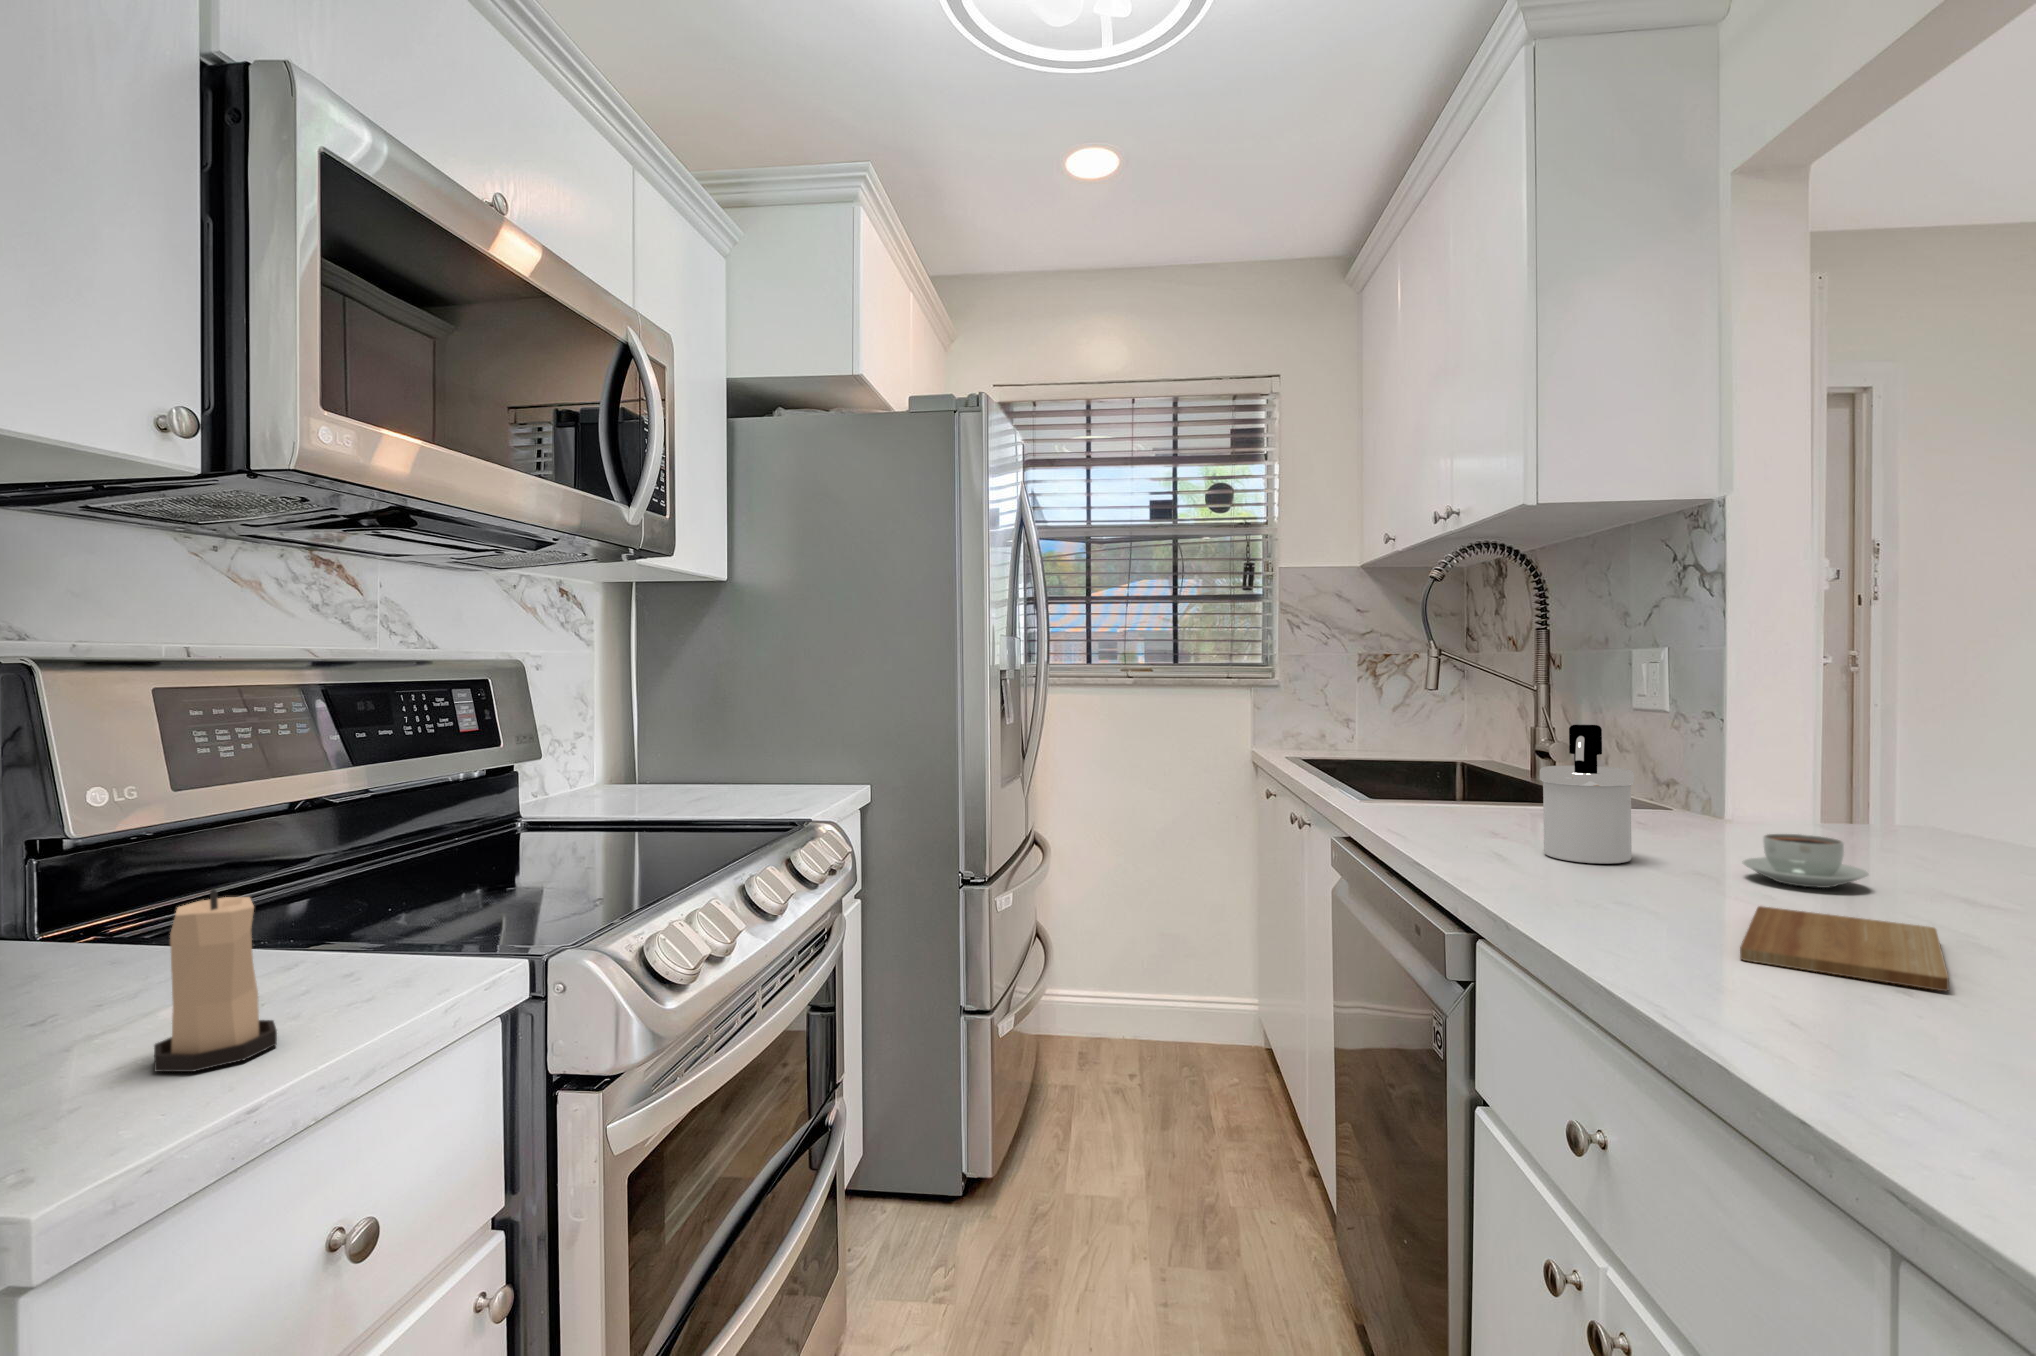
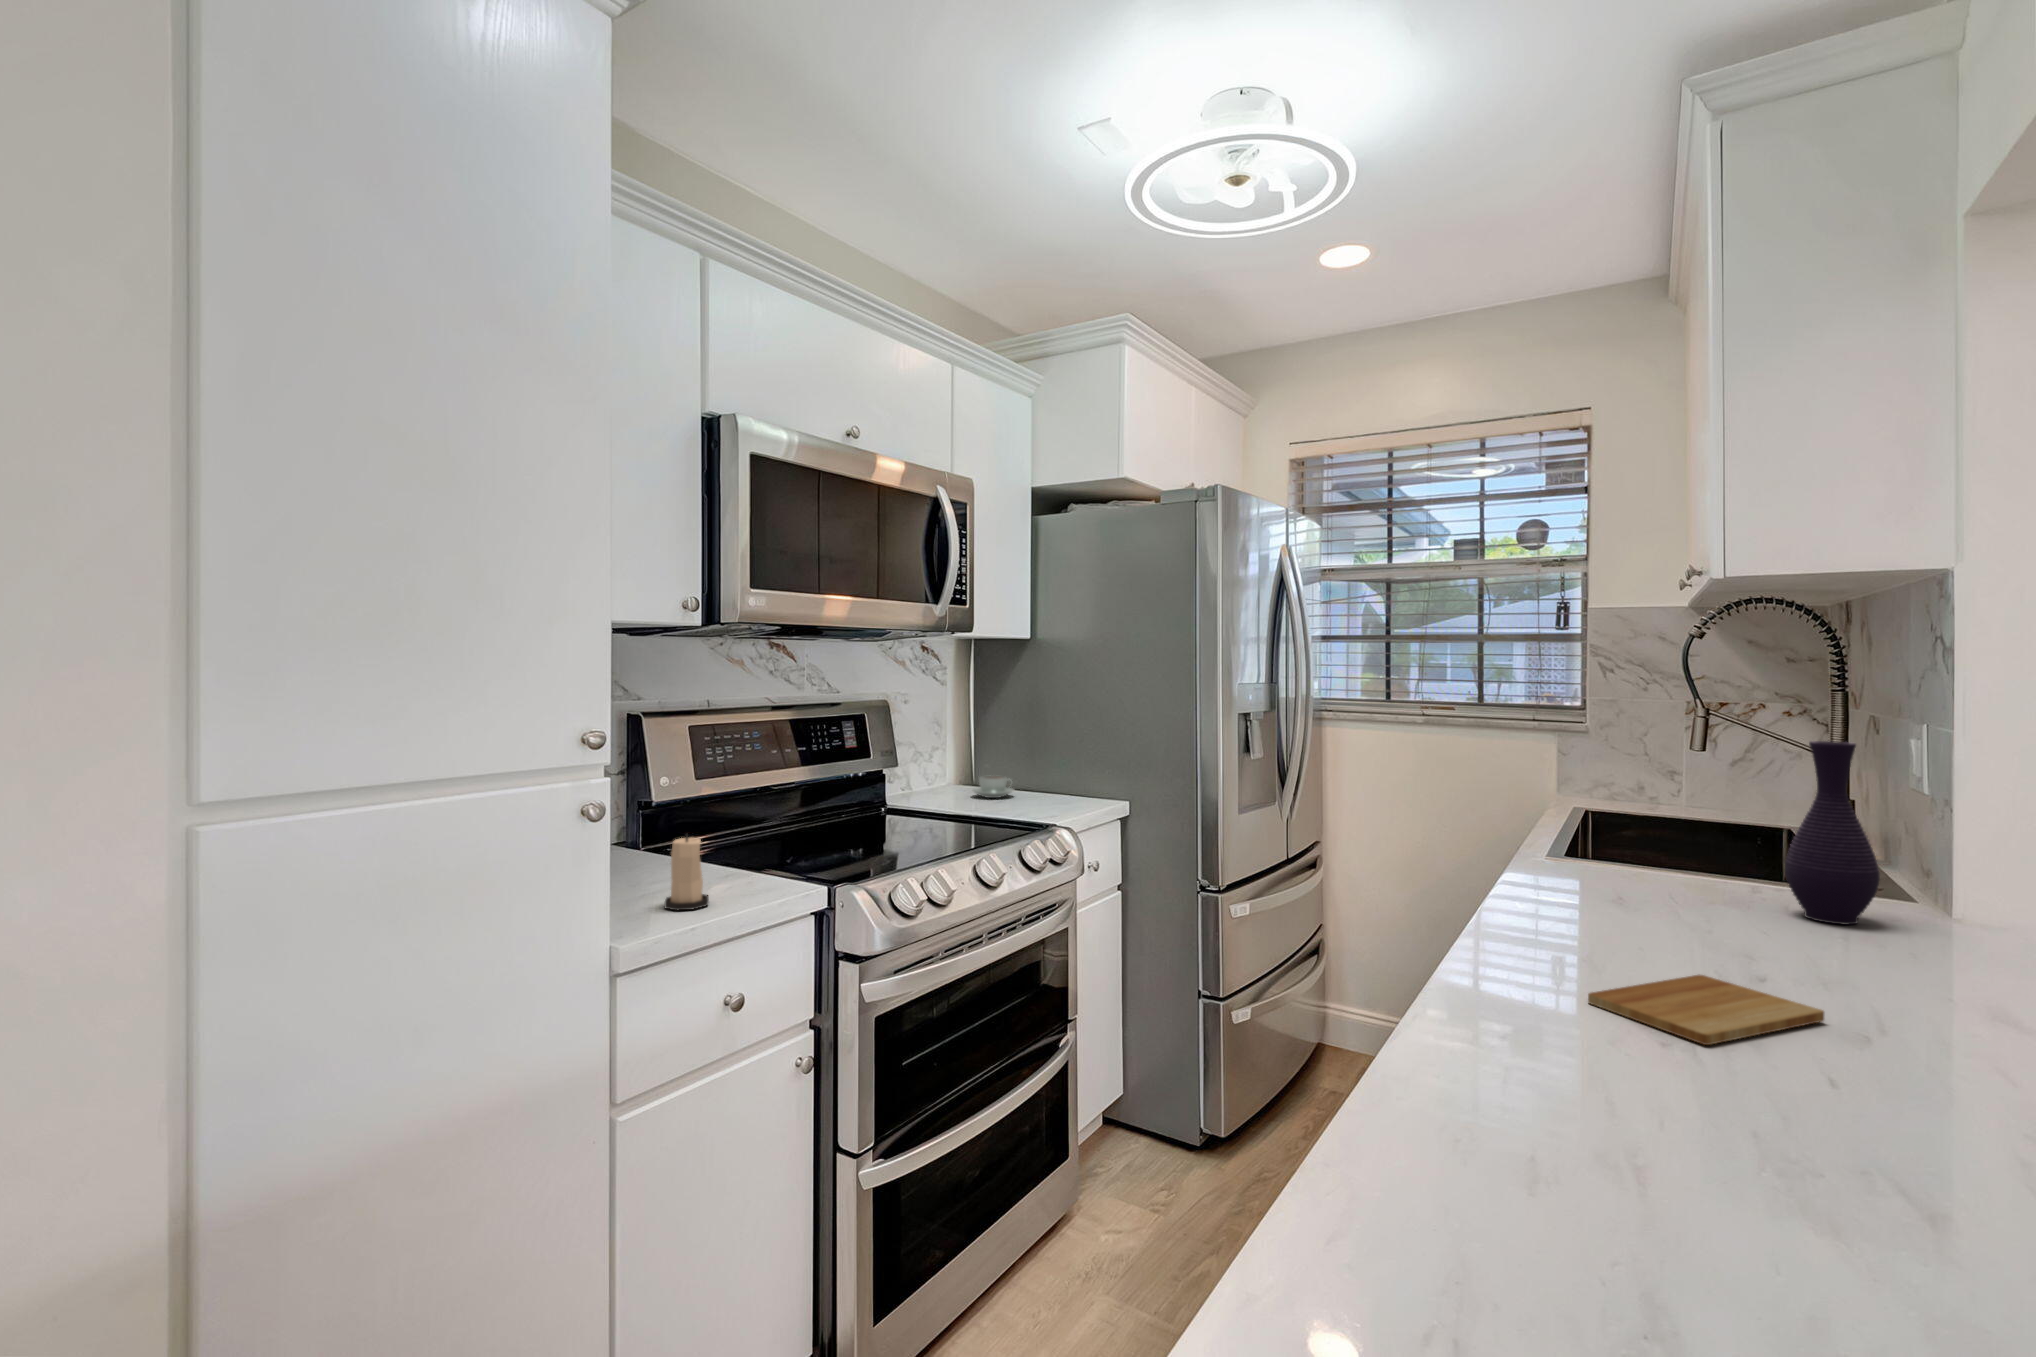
vase: none [1630,659,1719,840] -> present [1785,741,1880,925]
soap dispenser: present [1540,724,1634,864] -> none [1624,801,1717,931]
coffee cup: present [1743,834,1869,888] -> present [972,775,1014,798]

